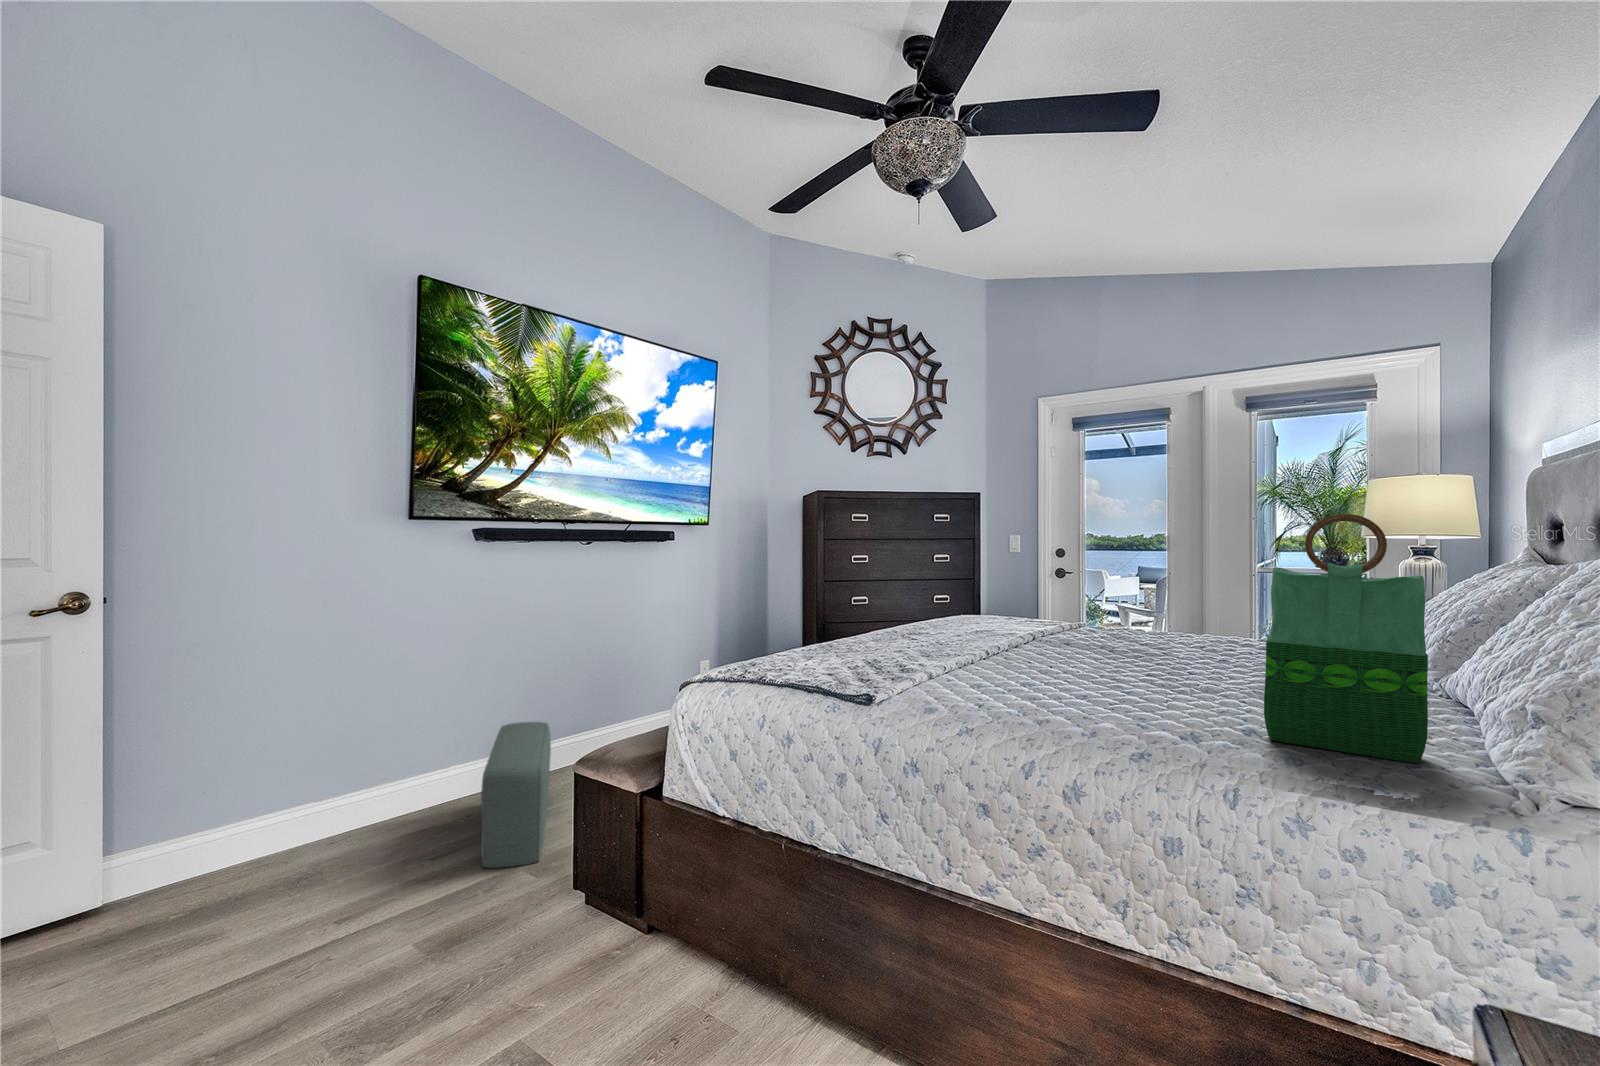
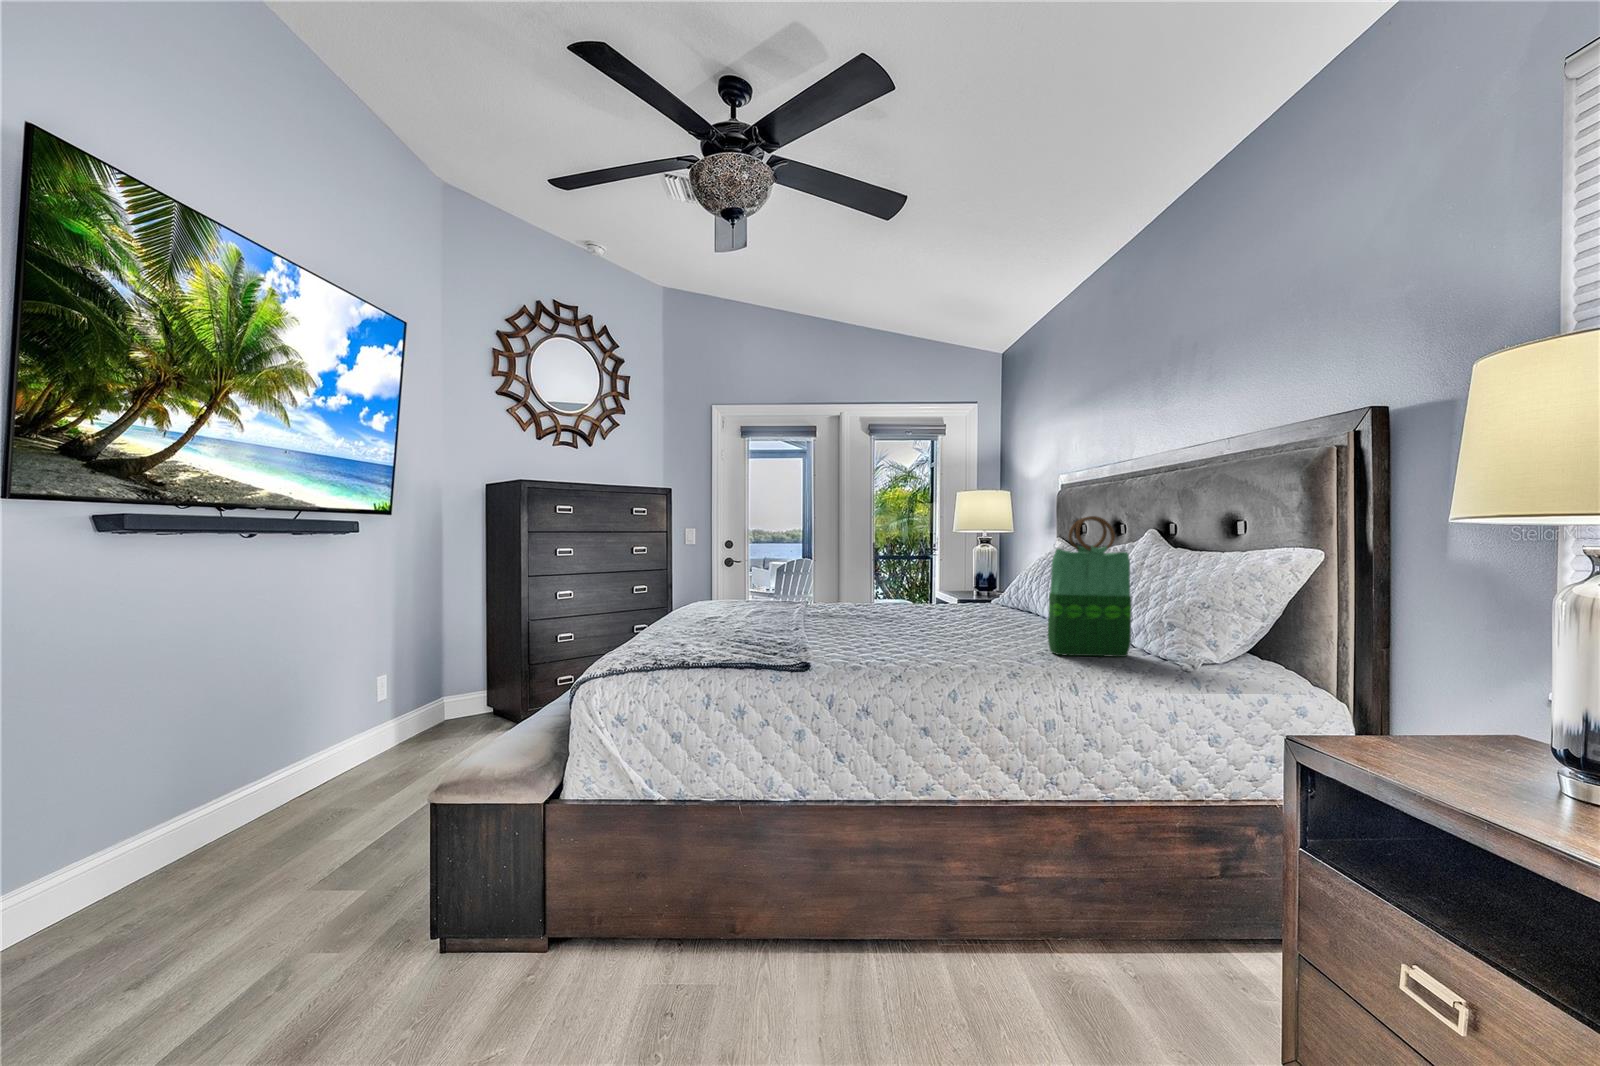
pouf: present [481,722,551,868] -> none [162,769,318,965]

